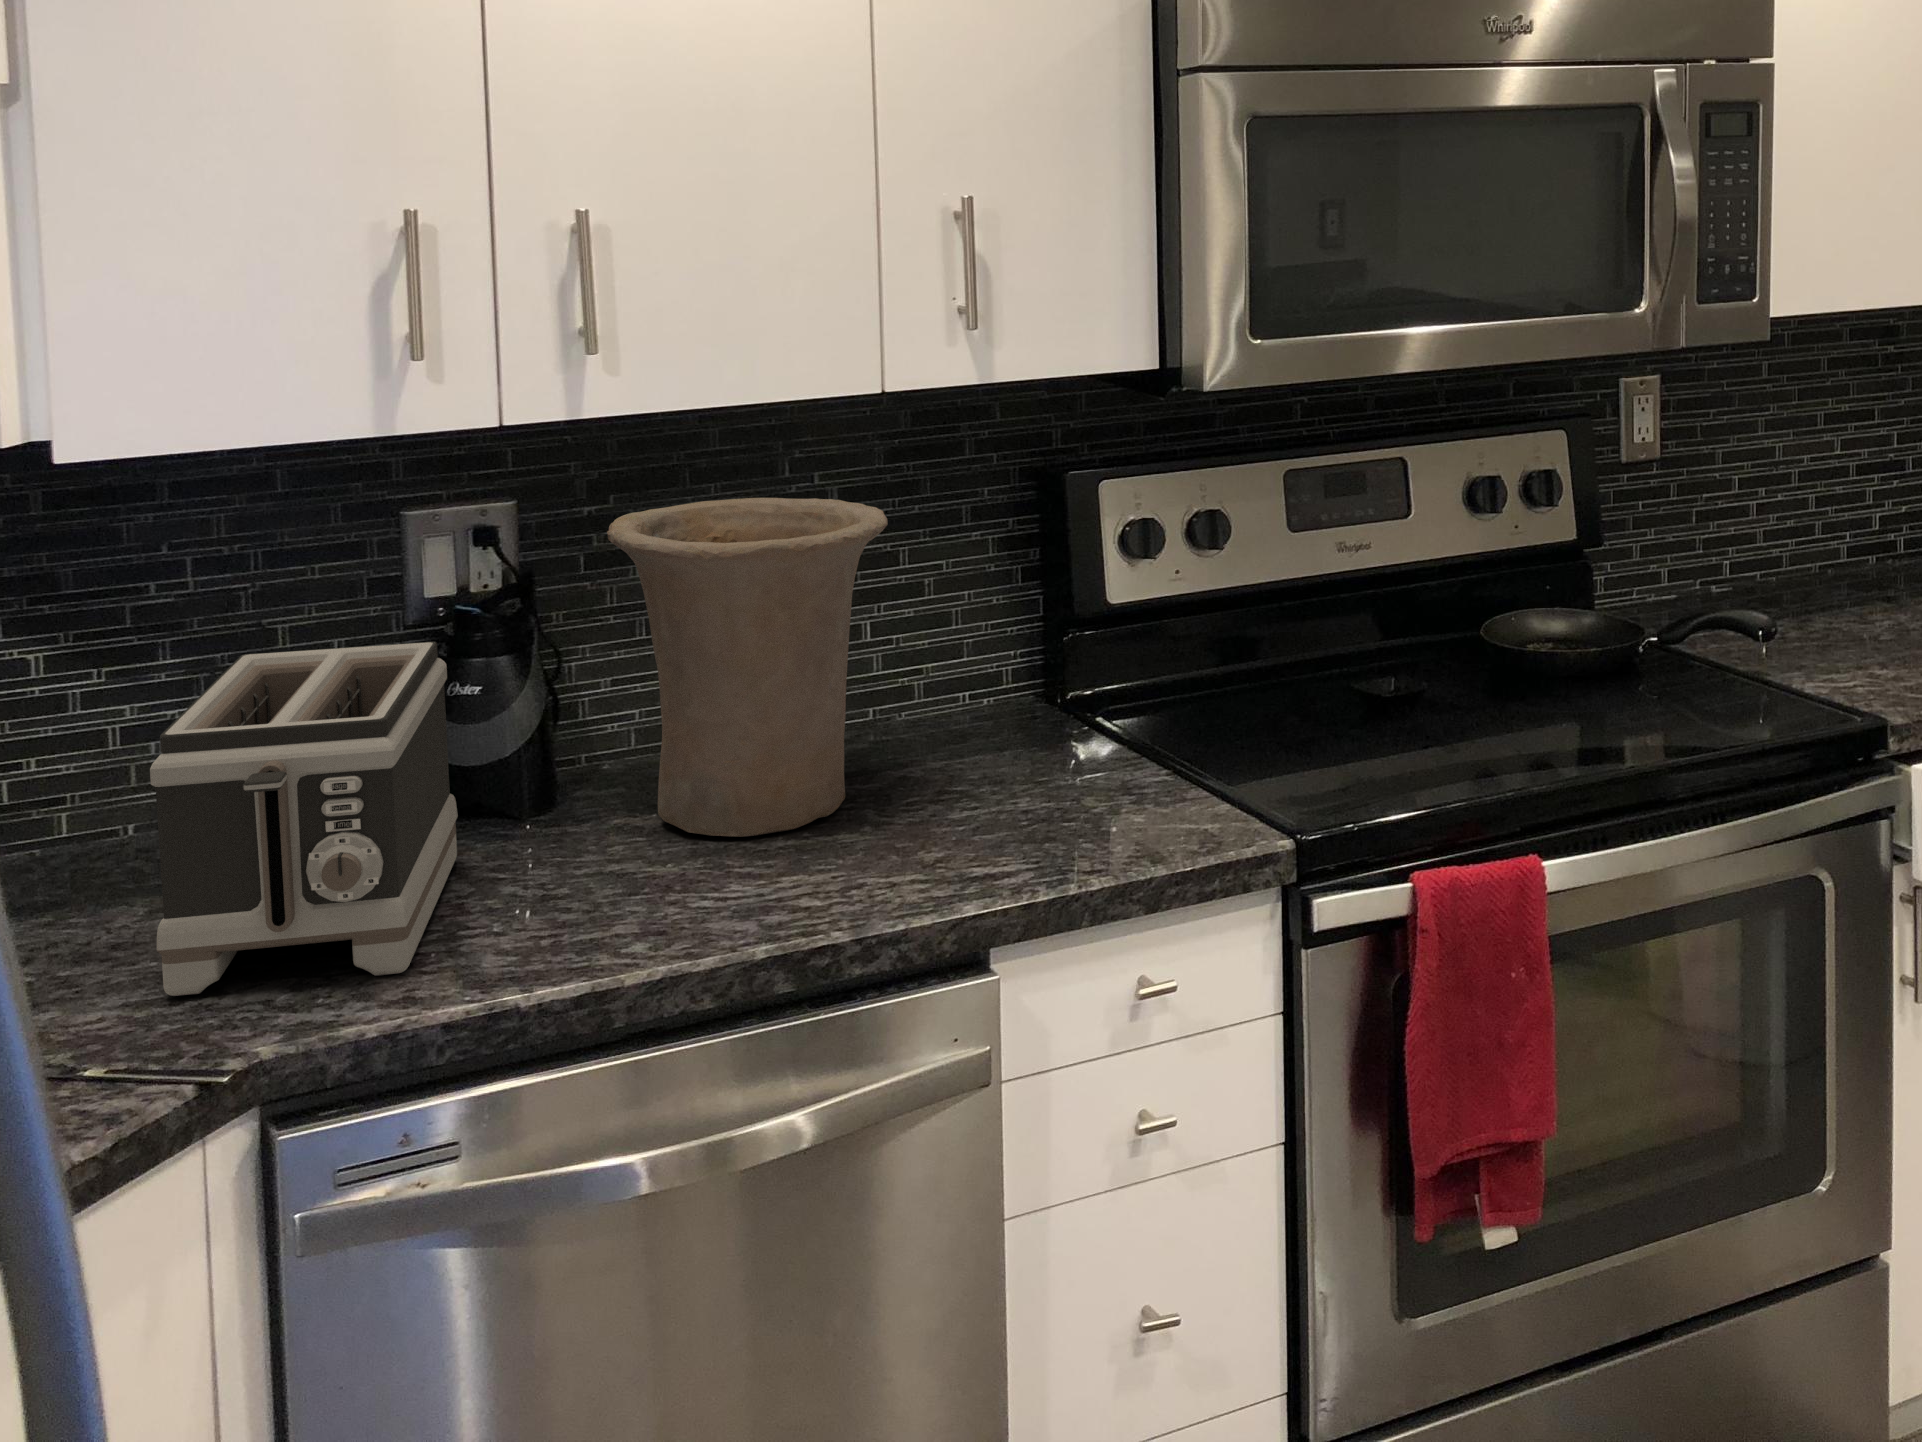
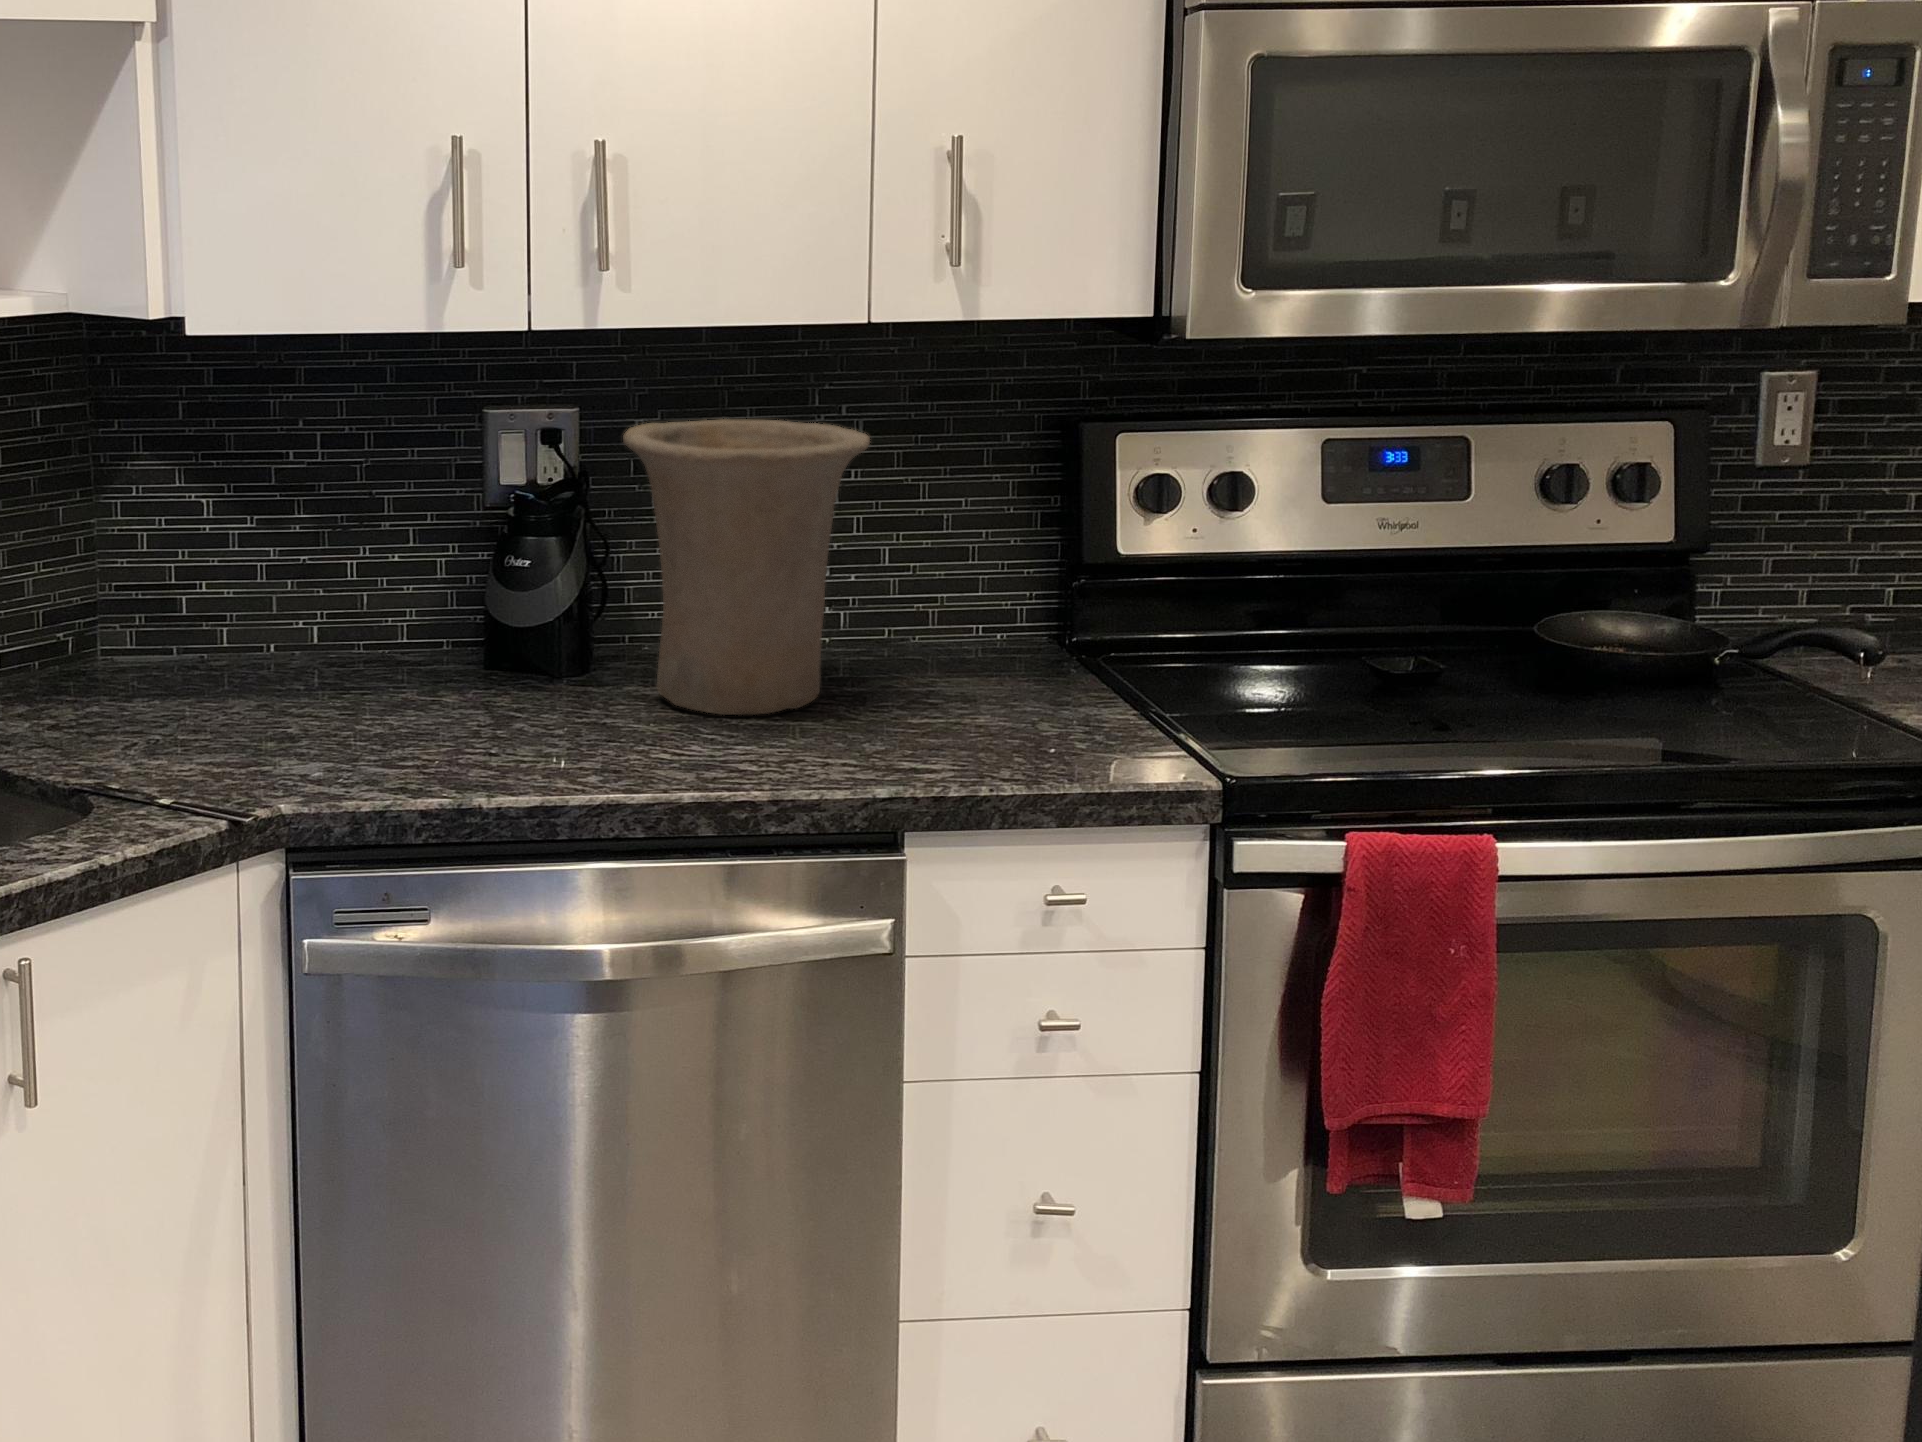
toaster: present [150,642,458,996] -> none [238,511,491,769]

